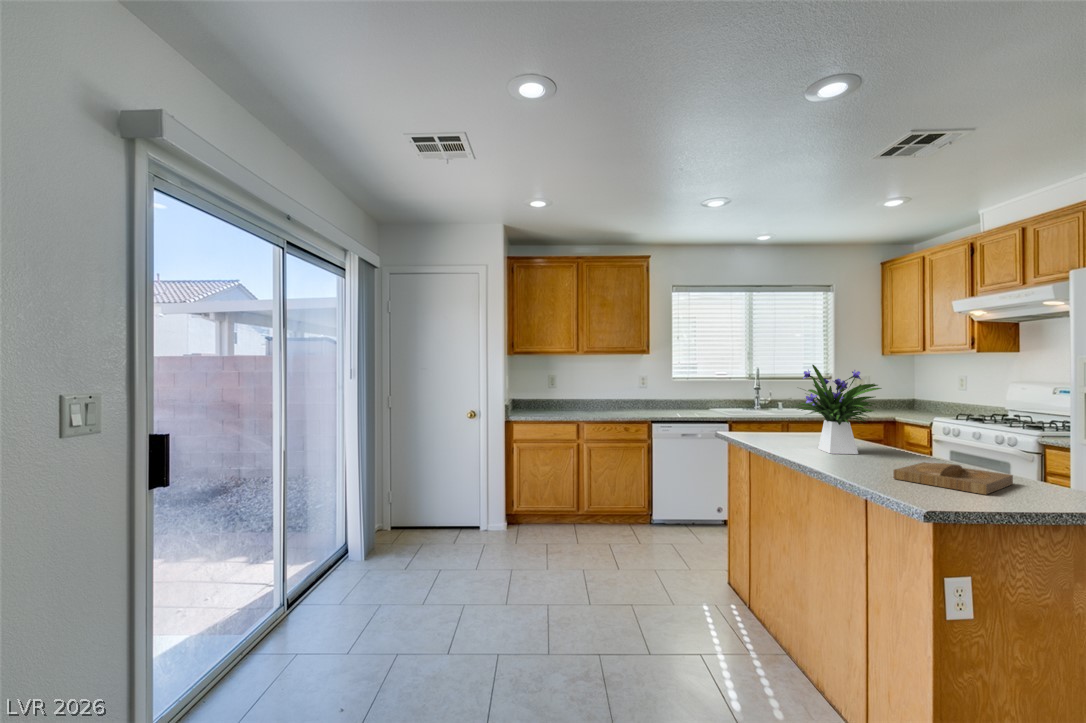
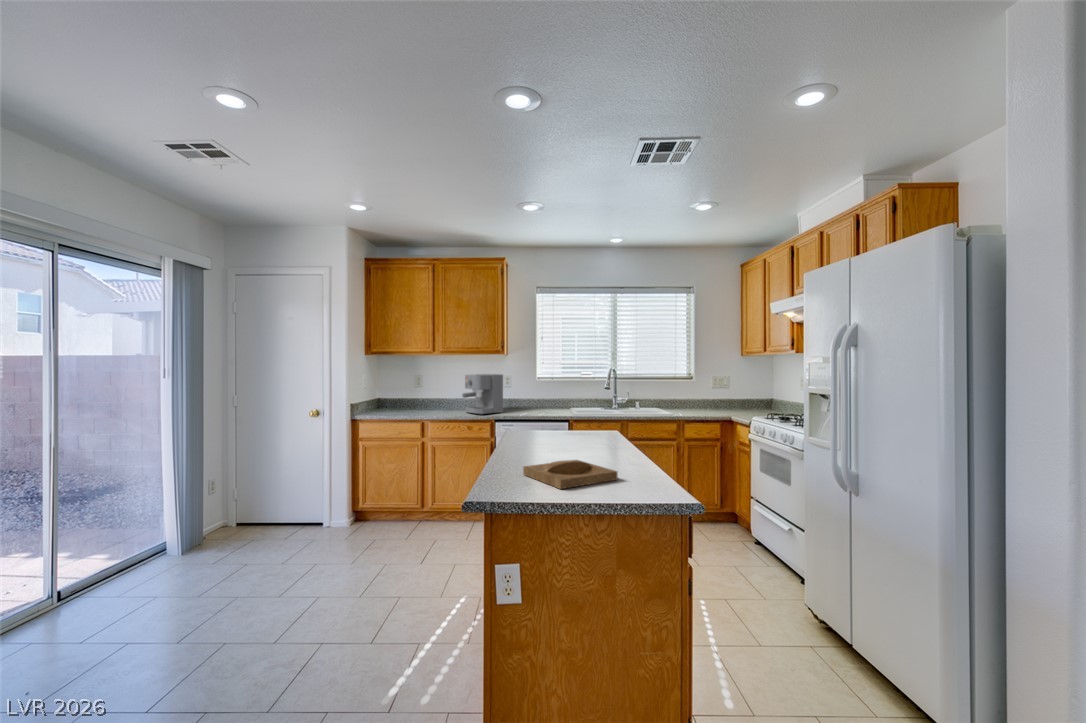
flower arrangement: present [797,365,881,454] -> none [514,367,592,452]
coffee maker: none [613,374,652,416] -> present [462,374,503,414]

